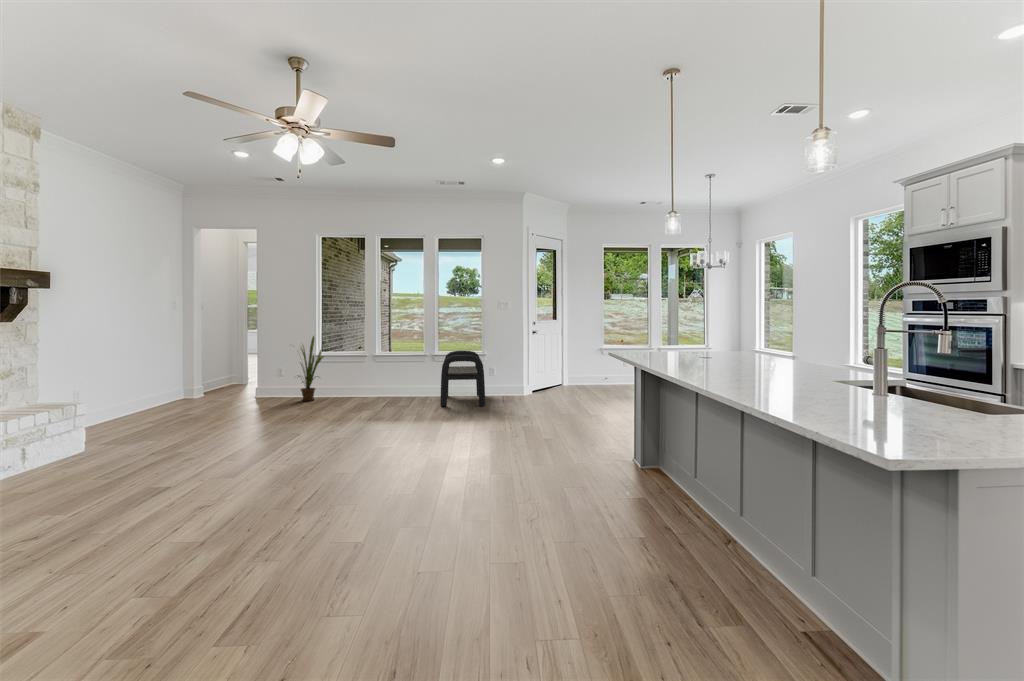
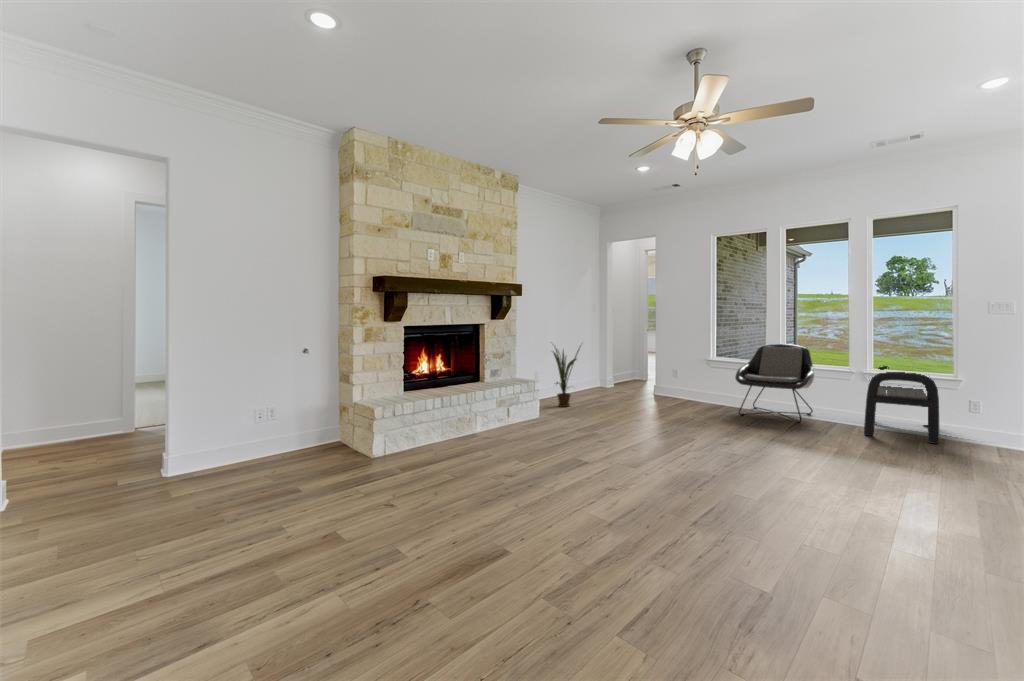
house plant: present [298,336,324,401] -> present [553,348,580,407]
lounge chair: none [341,337,405,405] -> present [736,344,814,423]

